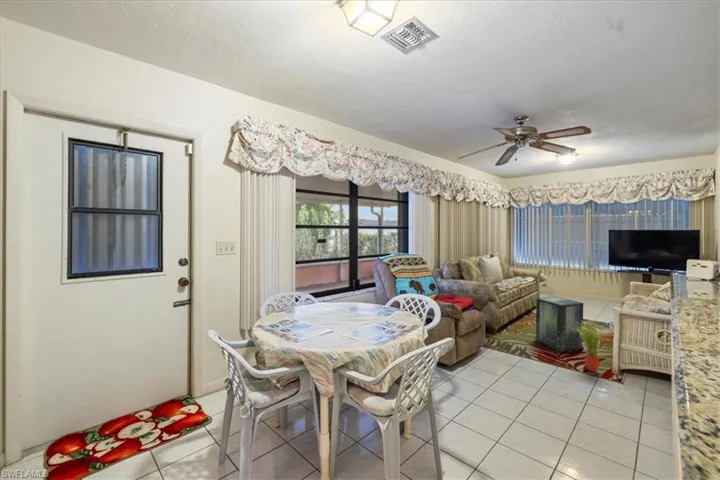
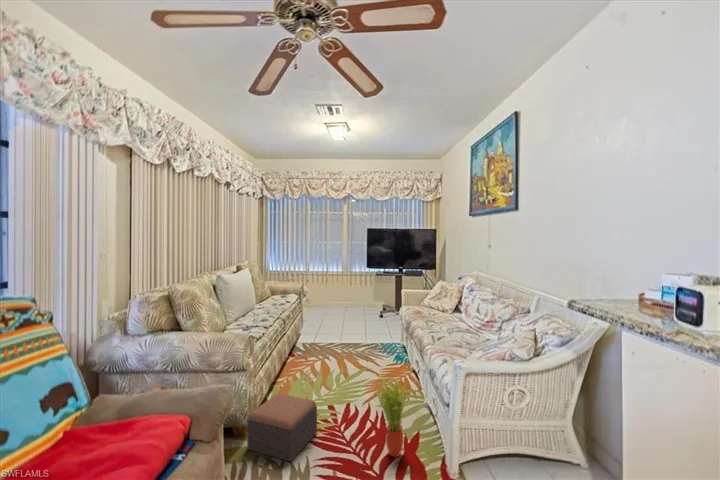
storage box: present [536,297,583,352] -> none [311,332,371,428]
footstool: none [496,321,538,353] -> present [247,393,317,461]

